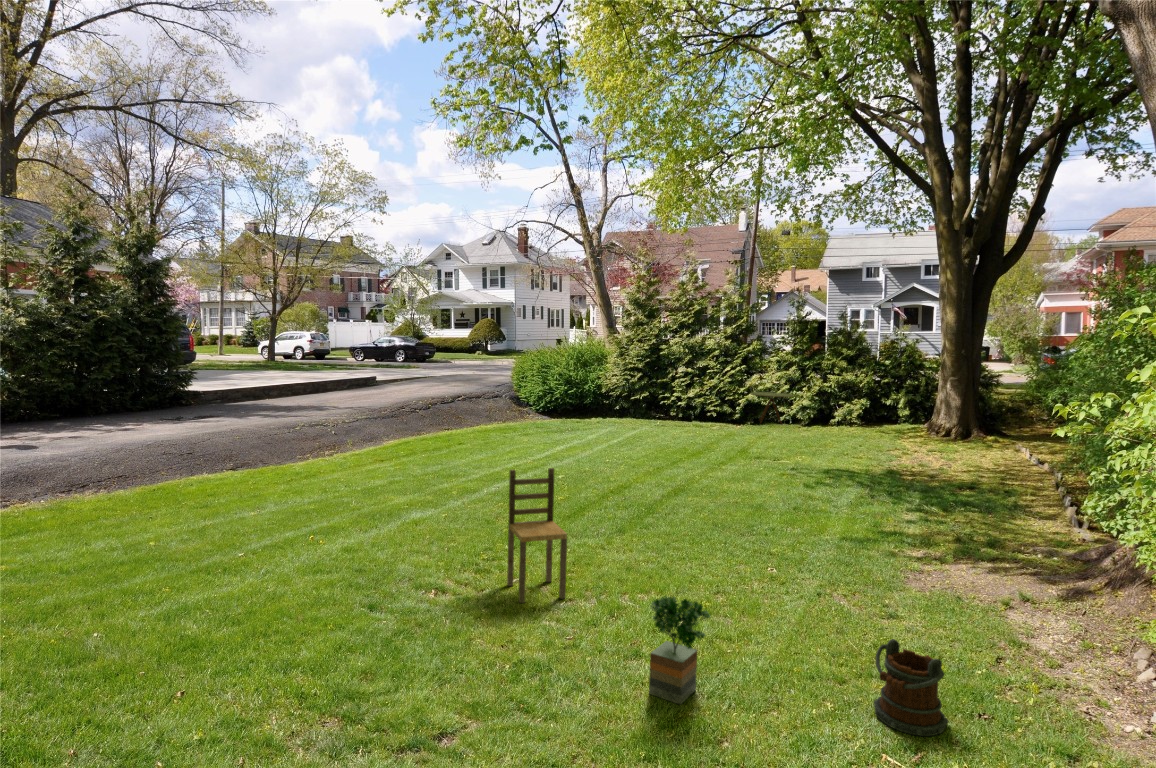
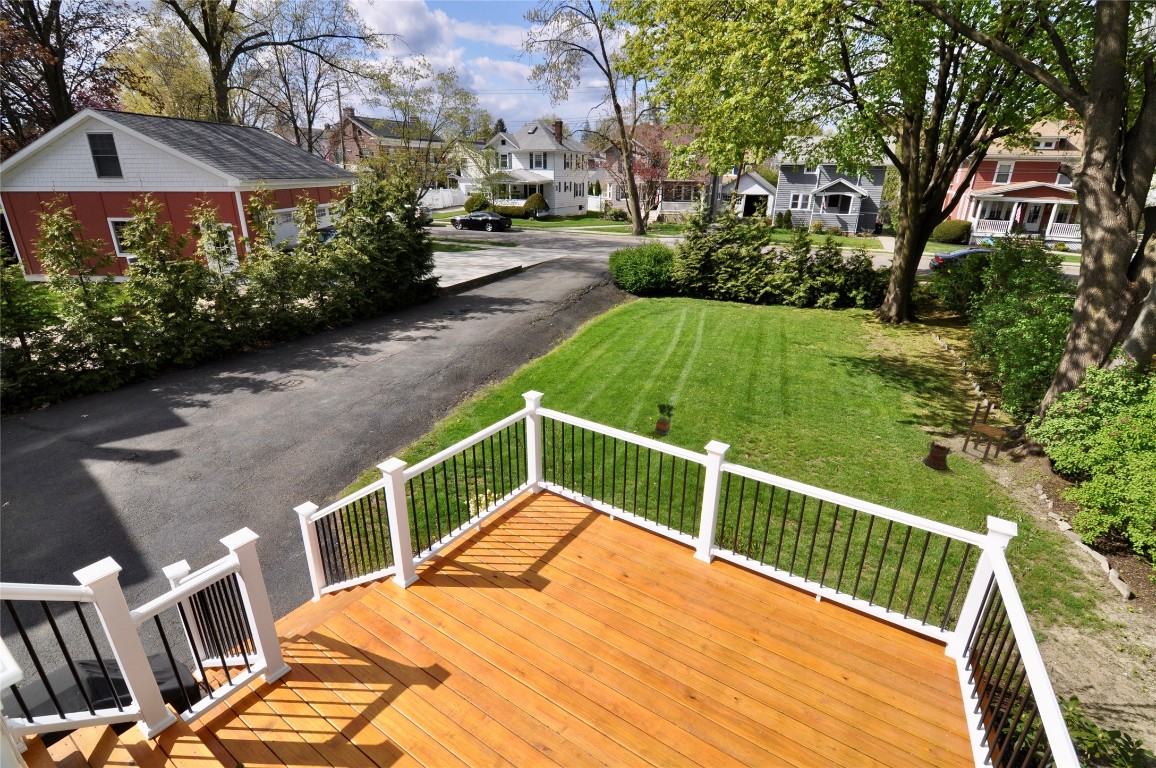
round table: present [750,392,793,424] -> none [770,287,797,308]
chair: present [507,468,567,603] -> present [962,401,1006,461]
potted tree: present [649,596,710,705] -> present [655,403,676,435]

